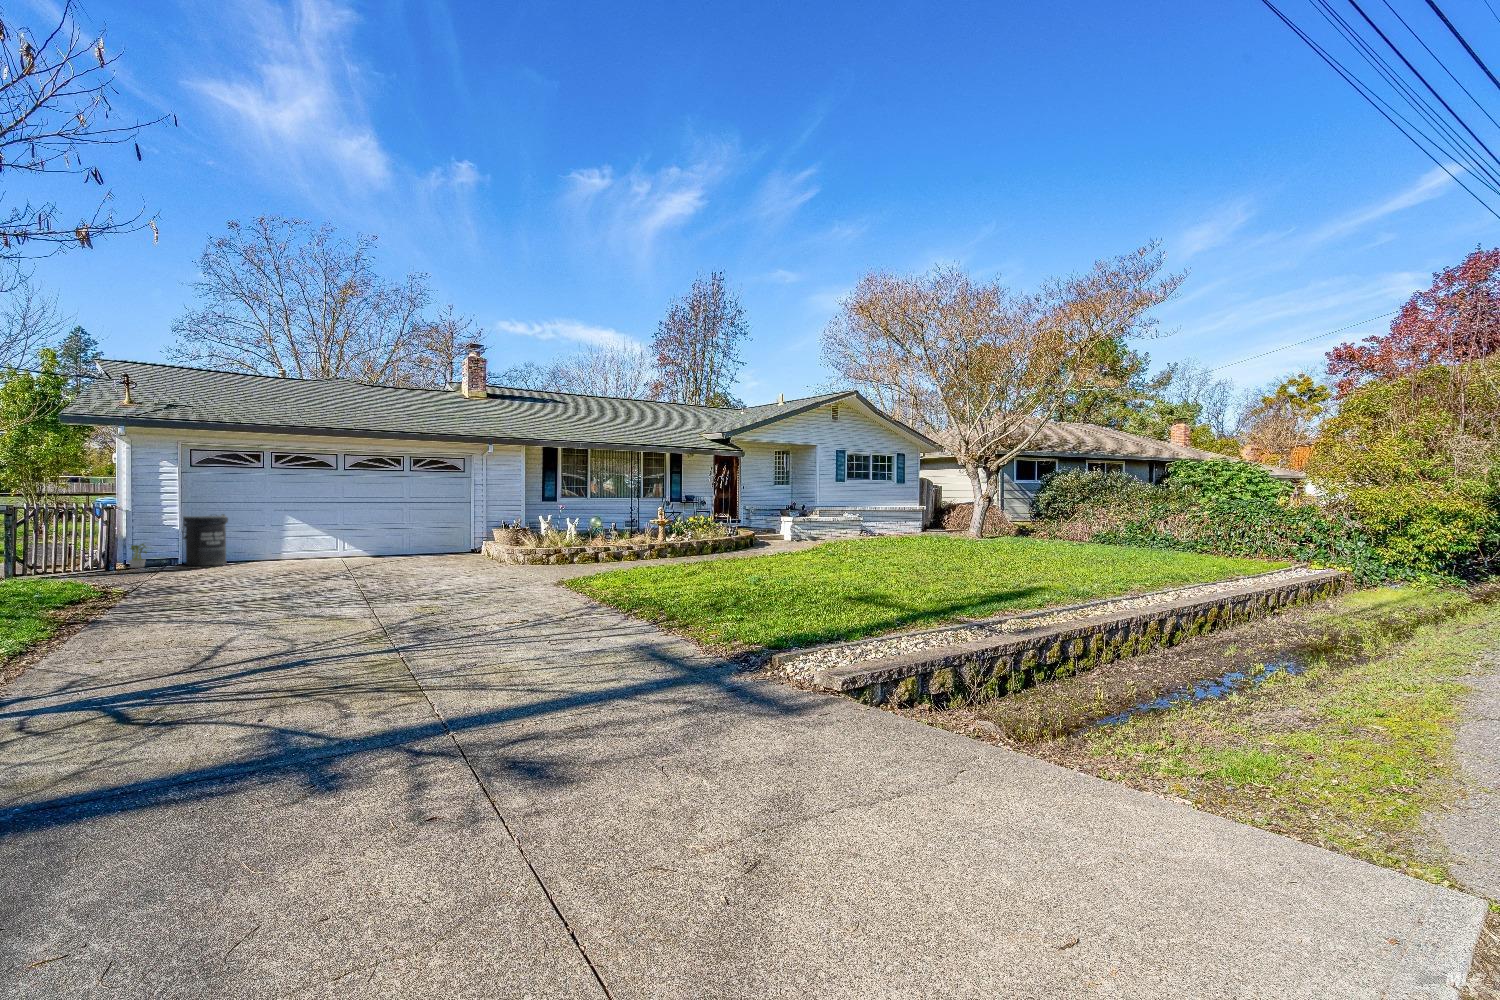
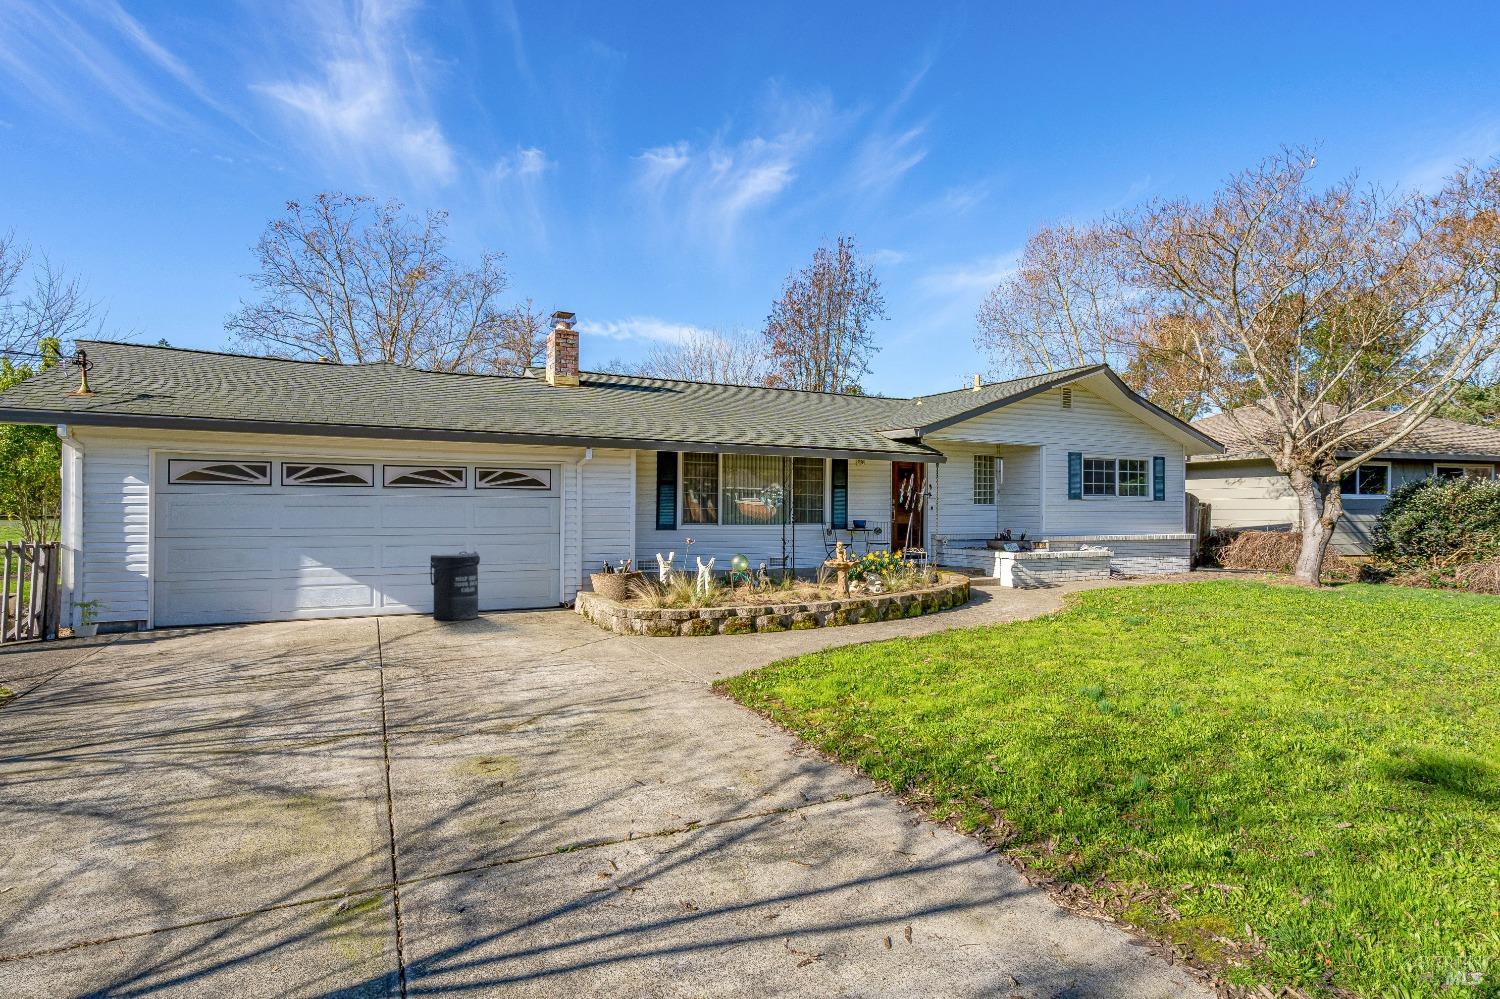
trash can: present [183,514,228,566] -> present [430,551,480,620]

